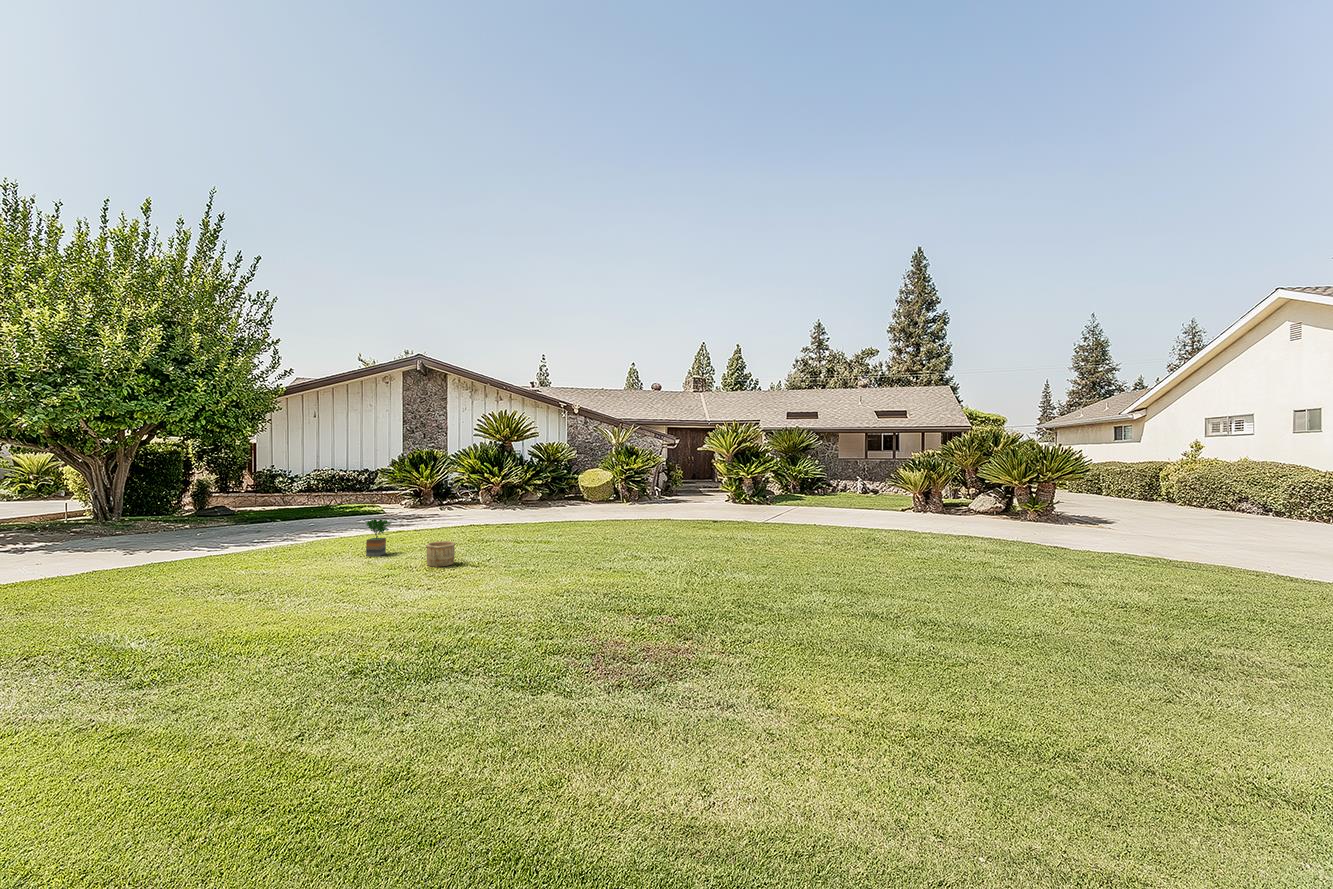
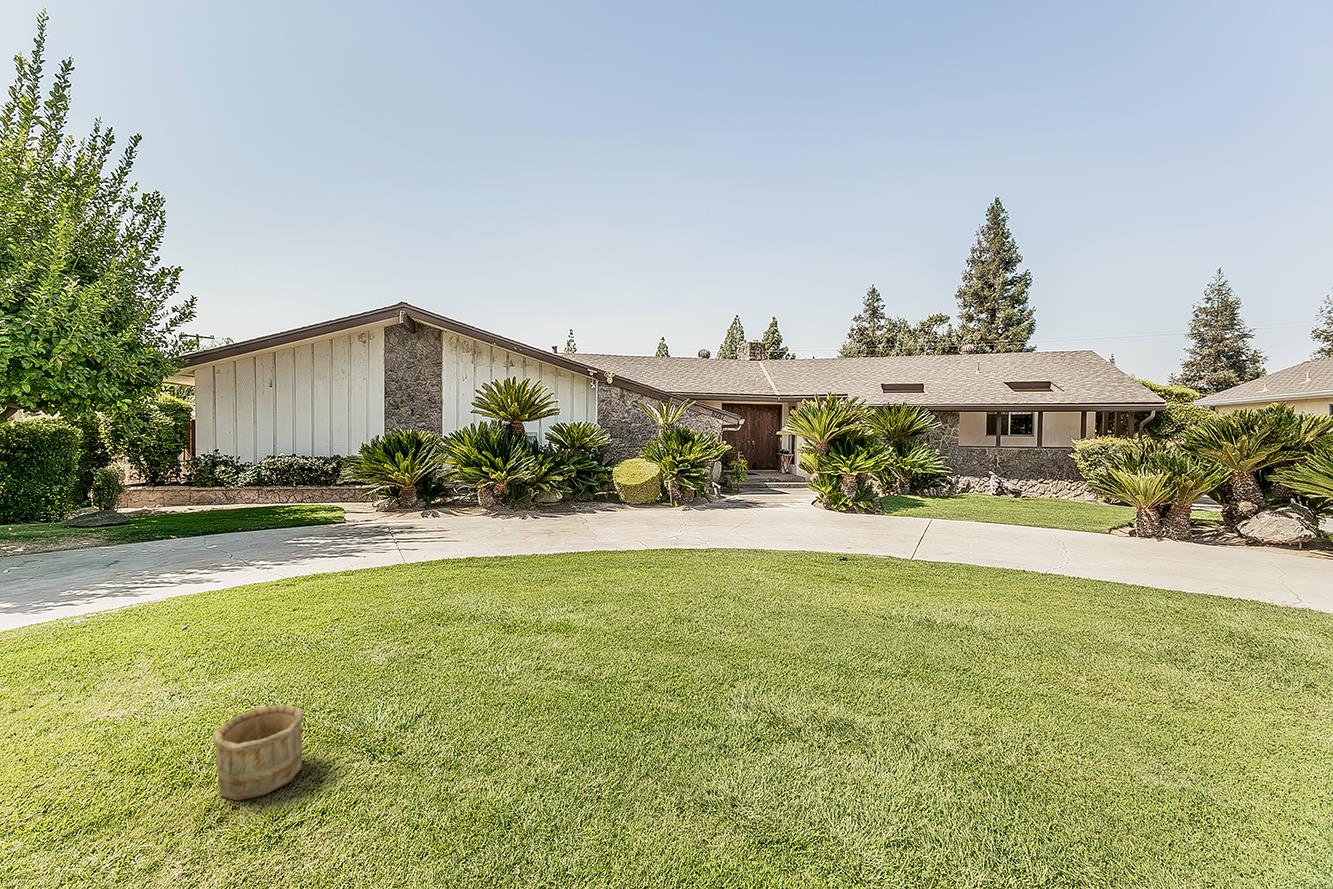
potted tree: present [366,519,390,556] -> none [111,620,190,716]

